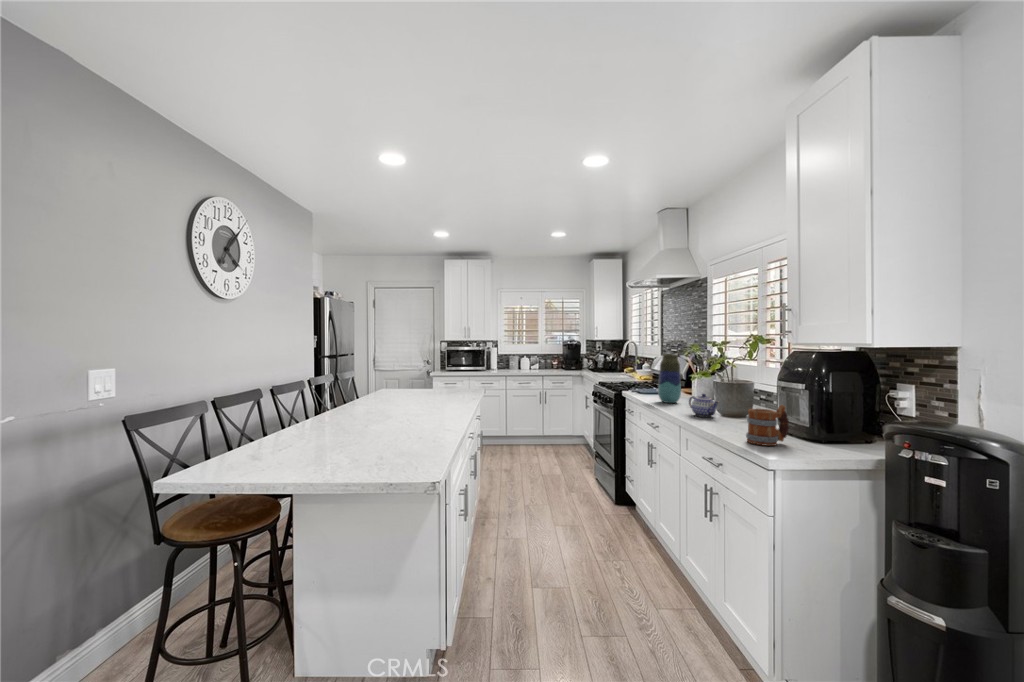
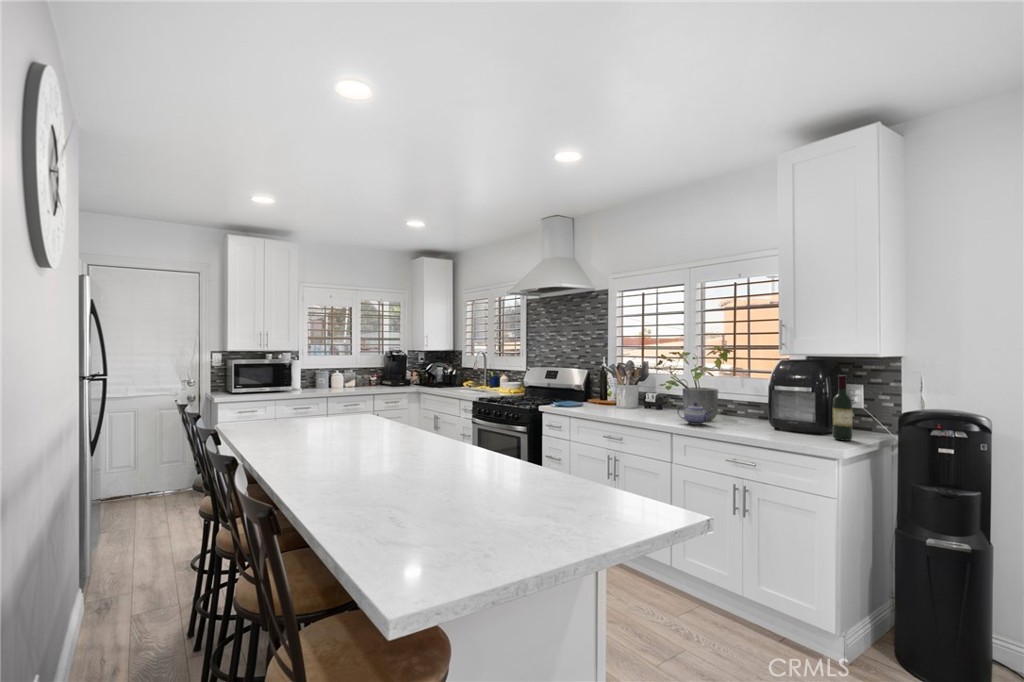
vase: present [658,354,681,403] -> none [619,365,641,415]
wine bottle: none [818,368,845,452] -> present [833,375,852,441]
mug: present [746,405,789,446] -> none [784,407,812,442]

